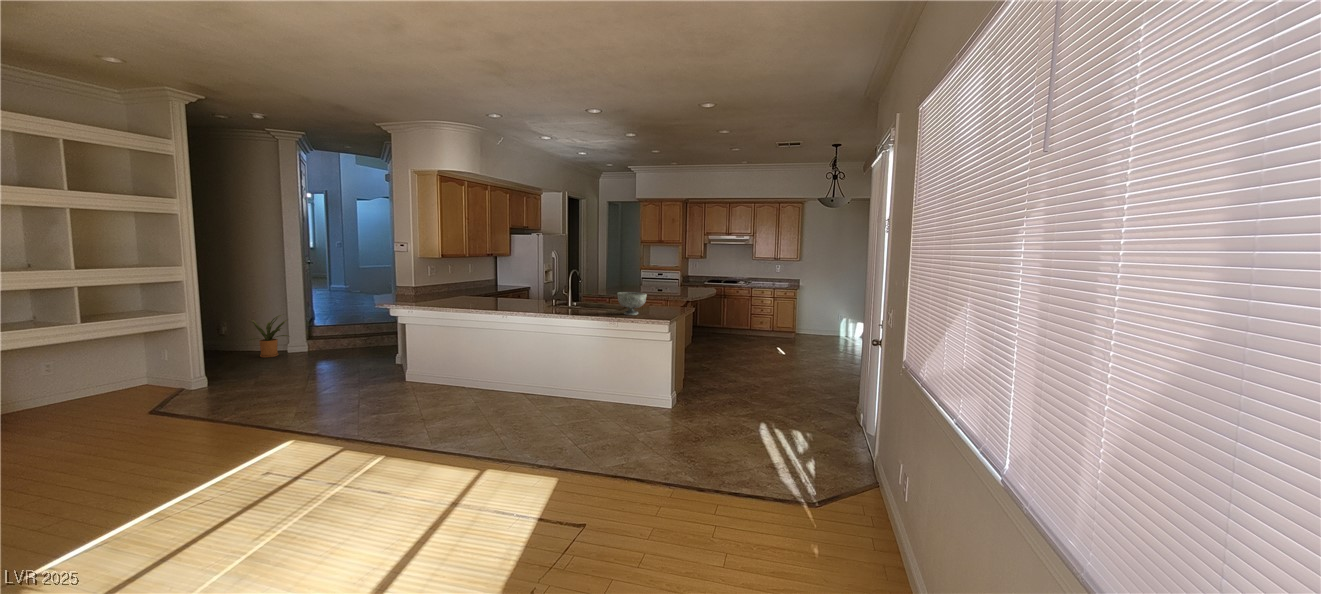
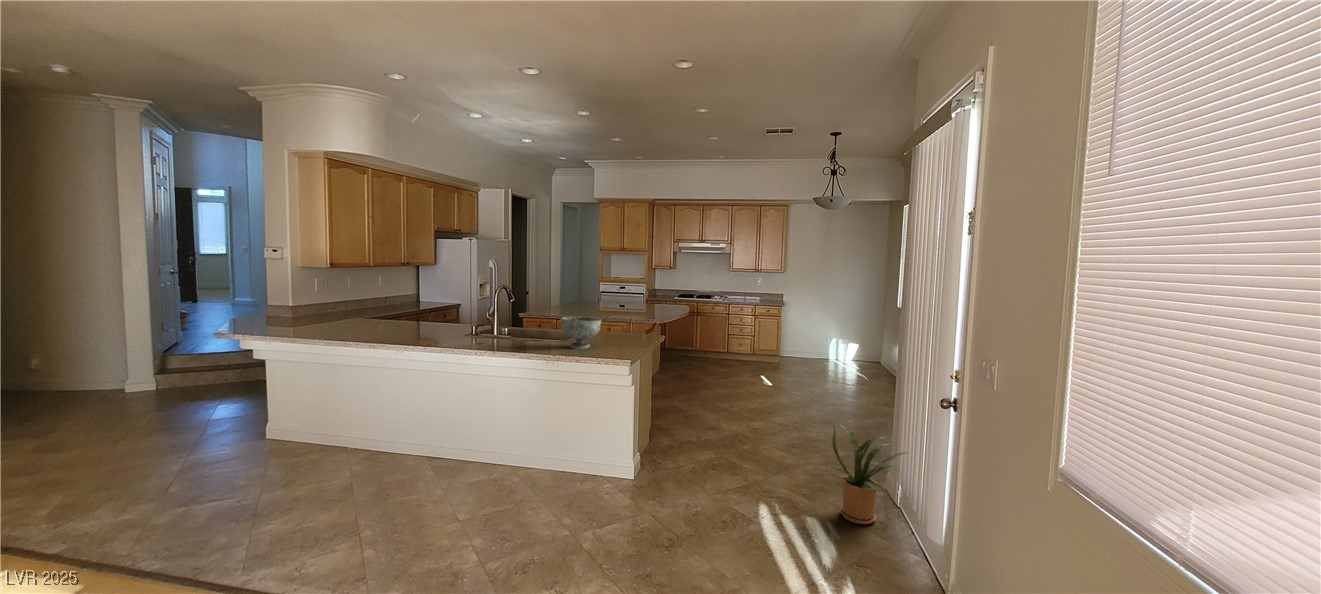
house plant: present [250,315,288,358] -> present [828,425,907,524]

